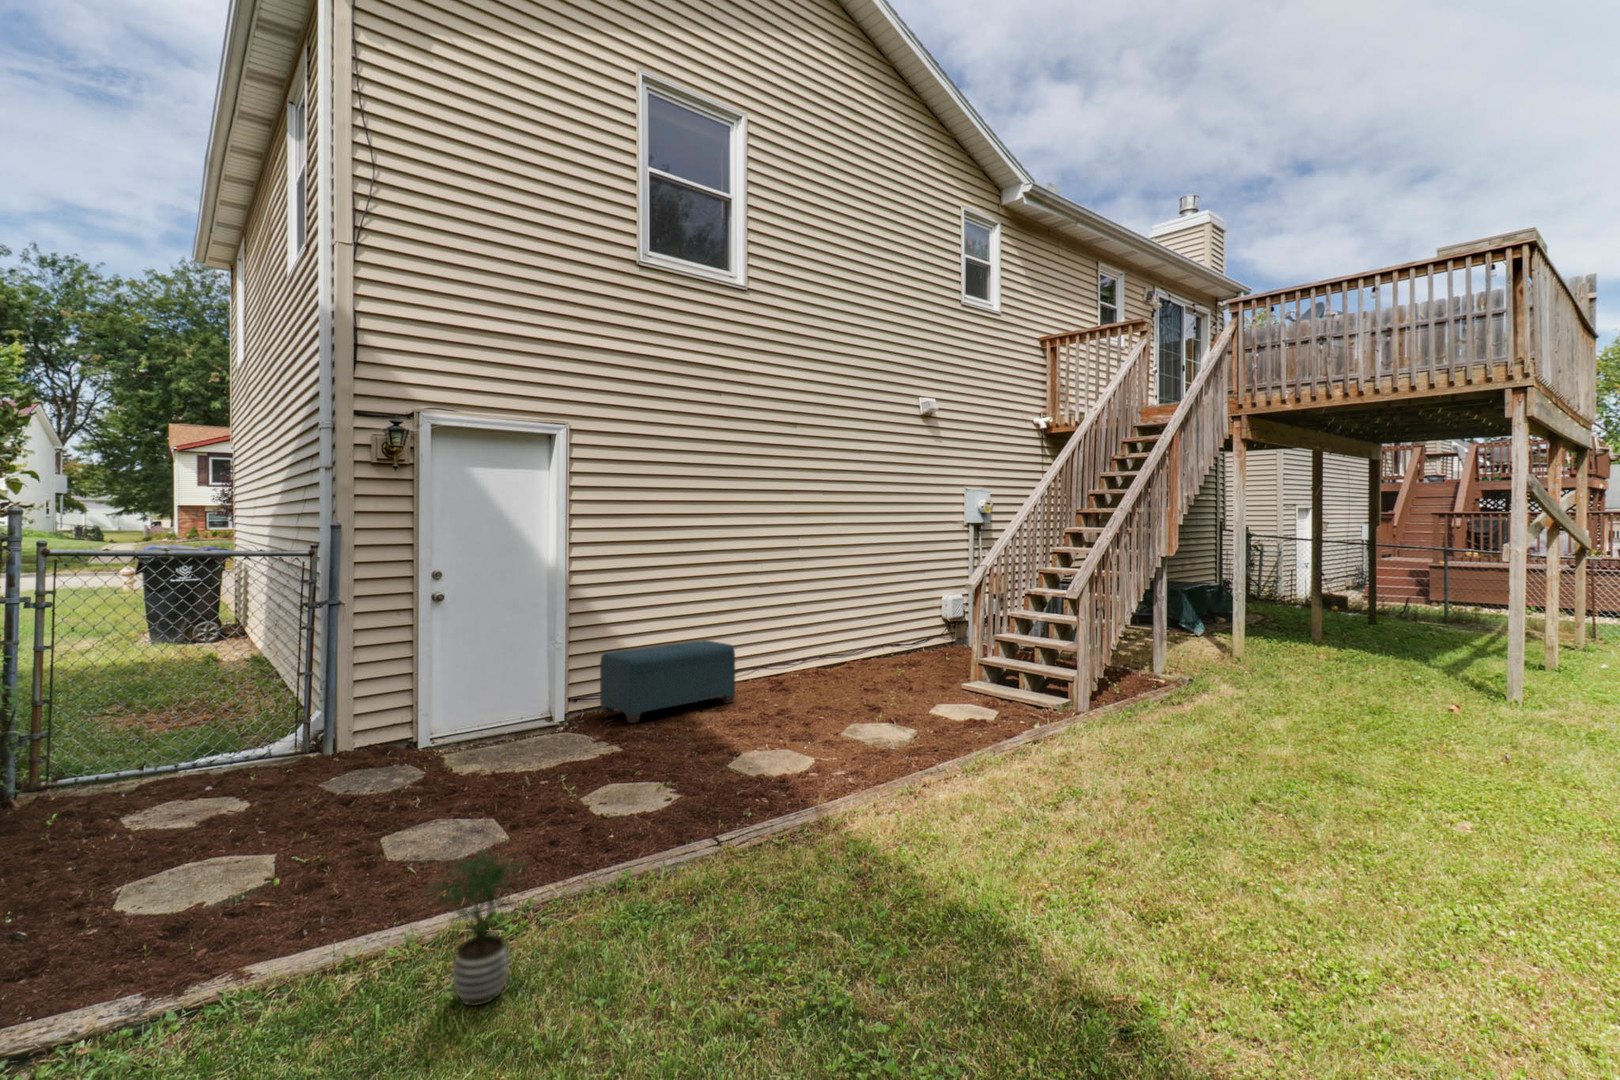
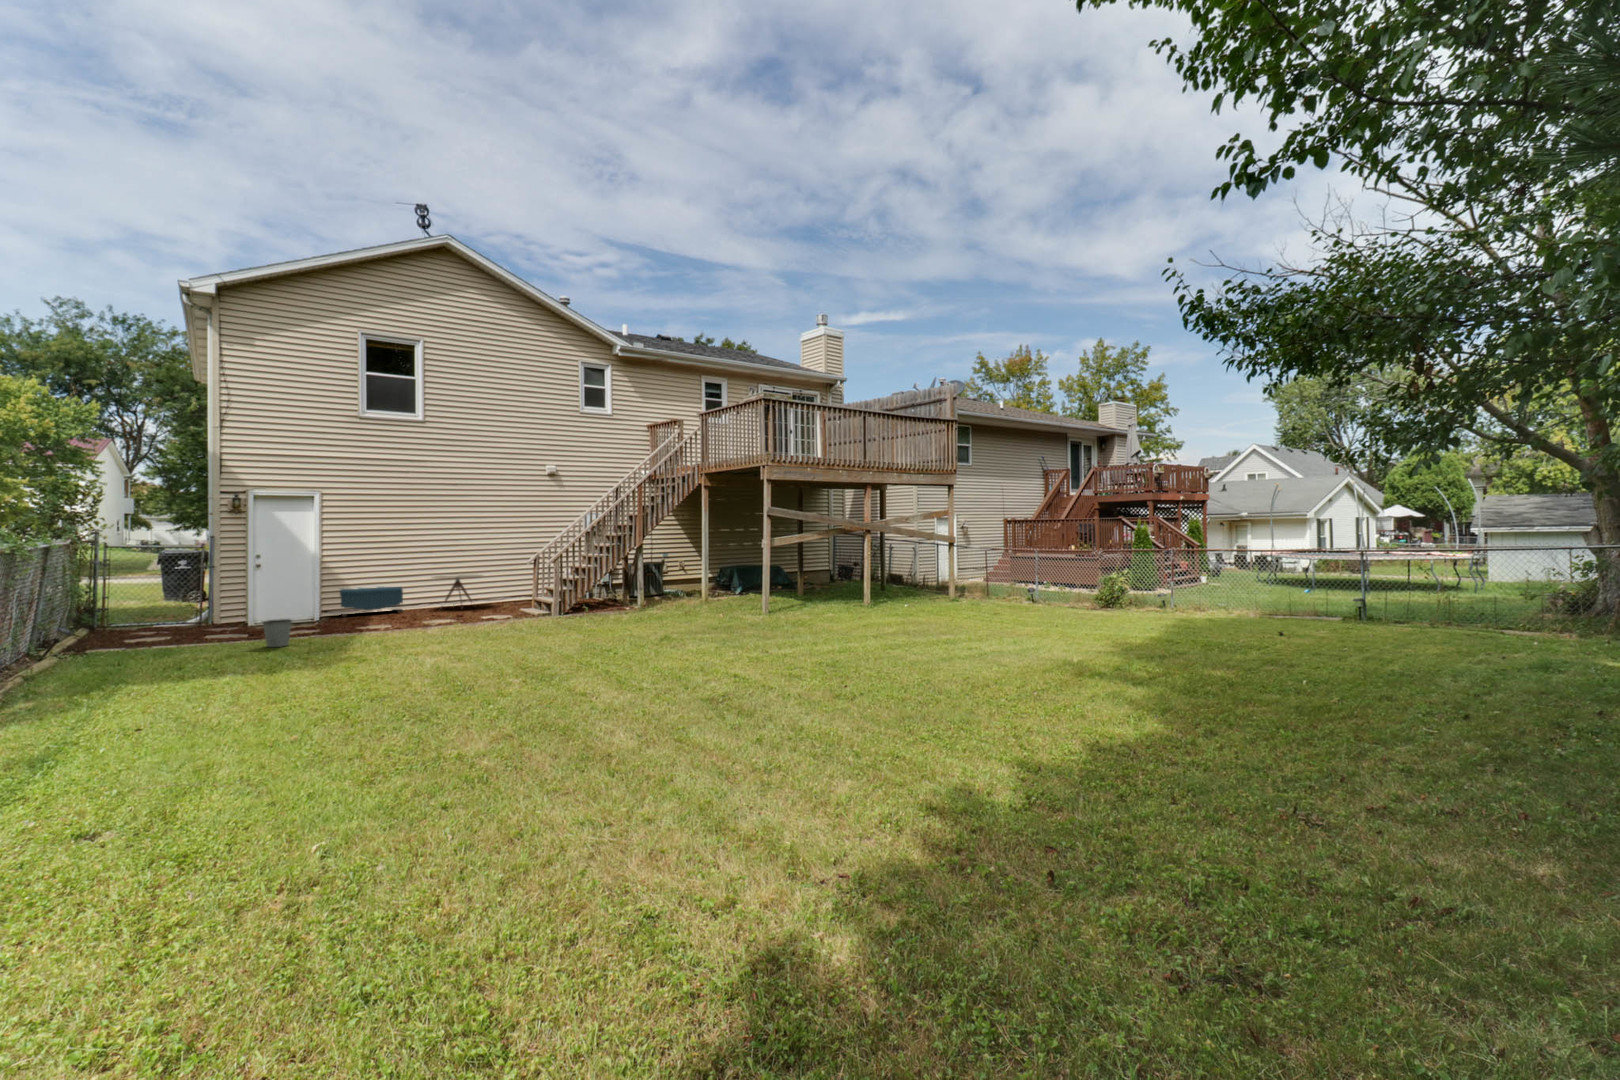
round table: none [769,611,870,691] -> present [434,575,482,609]
potted plant: present [421,850,525,1006] -> none [189,613,220,648]
bucket: none [720,855,826,1000] -> present [262,619,292,647]

